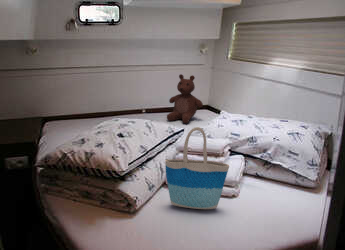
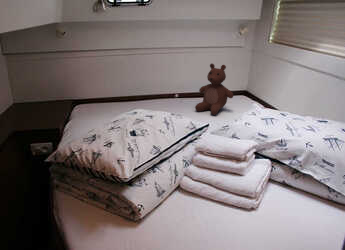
tote bag: present [165,127,229,209] -> none [174,135,247,226]

